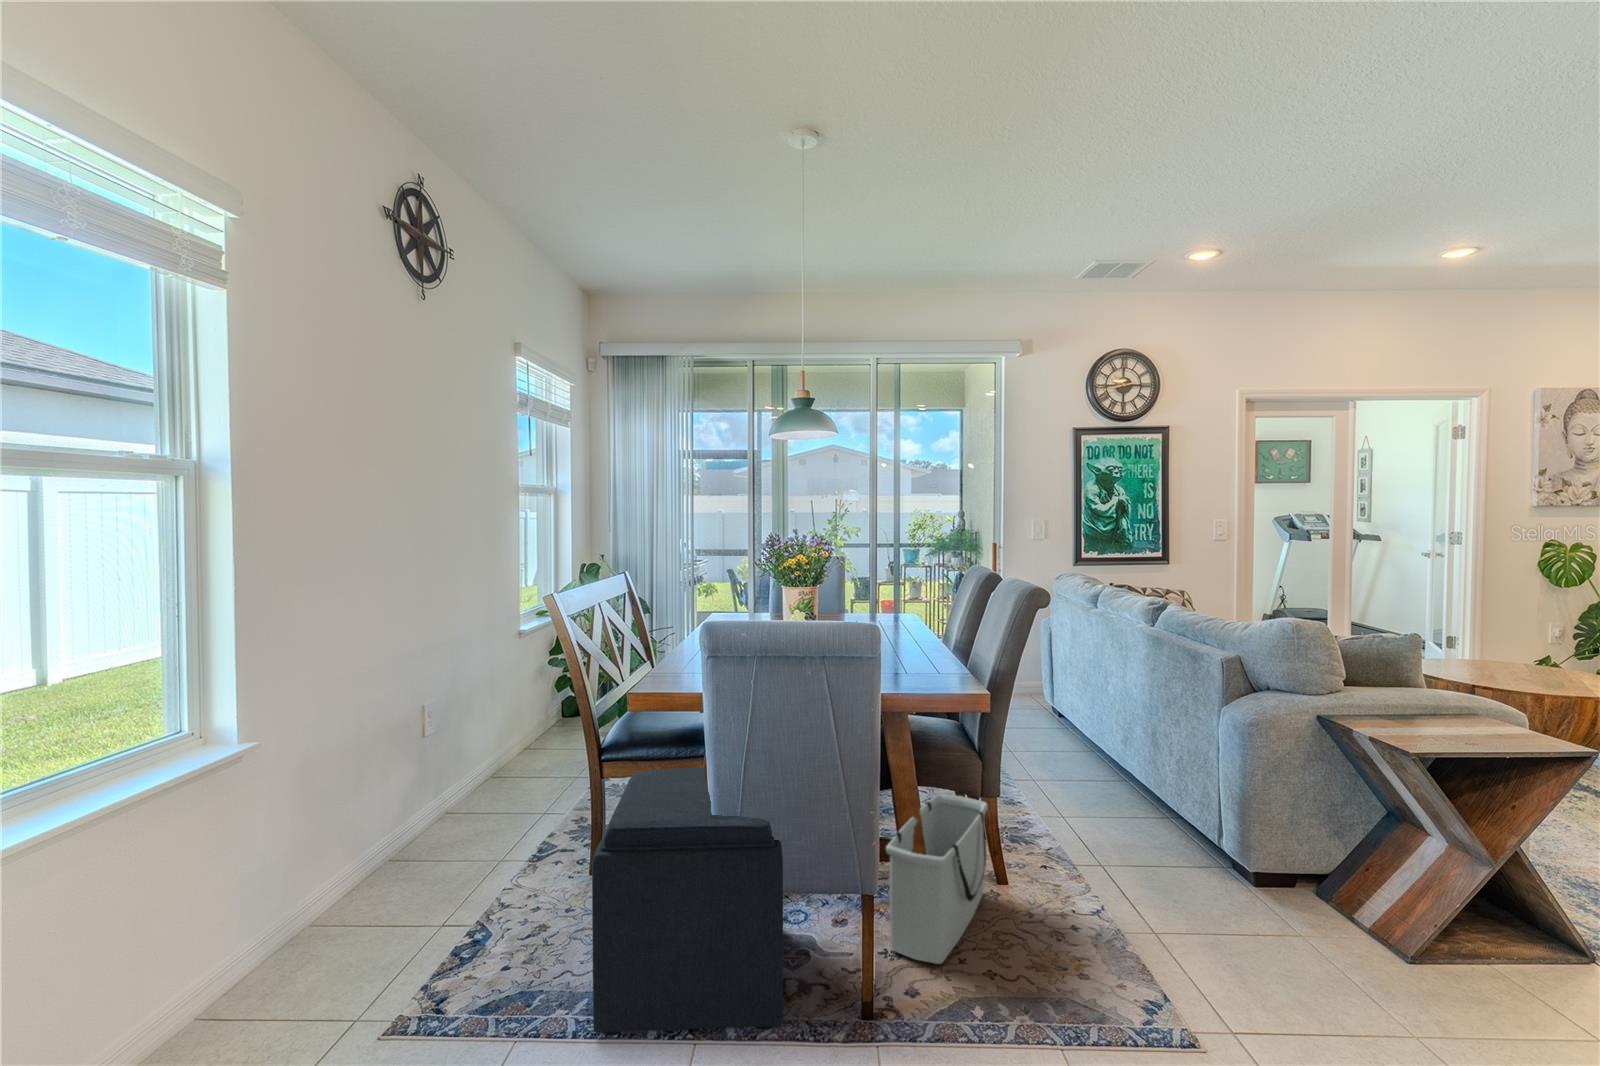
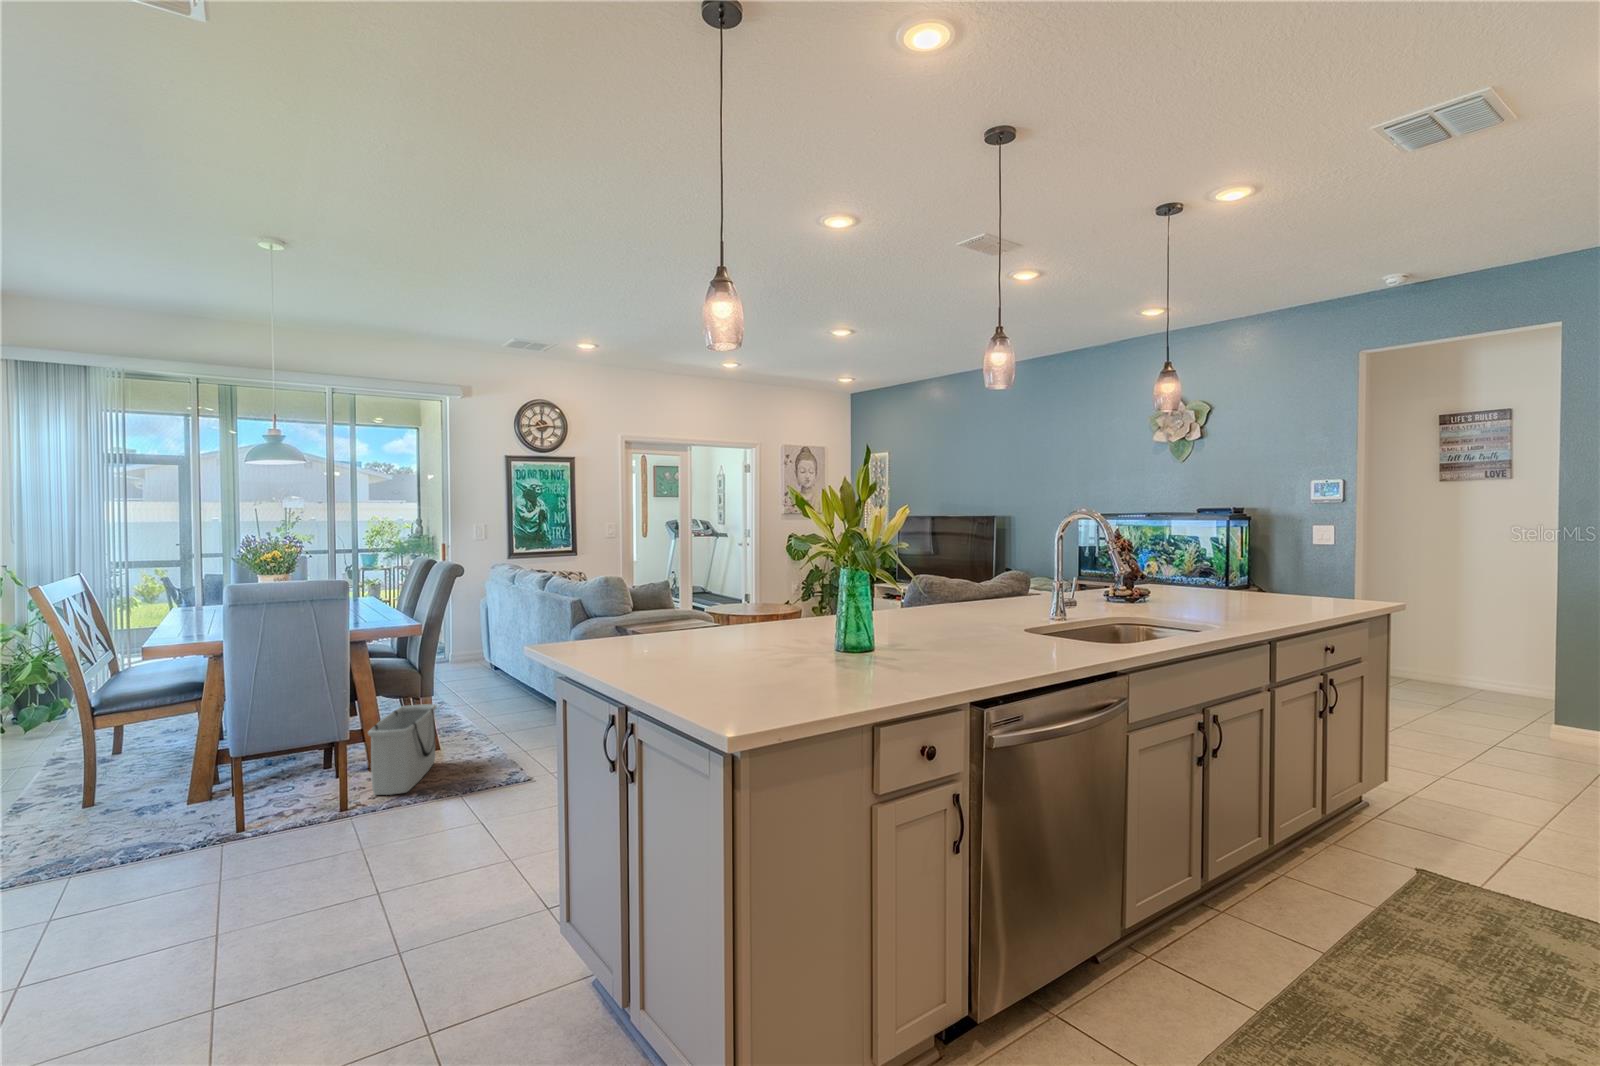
ottoman: present [592,768,783,1036] -> none [151,700,304,870]

